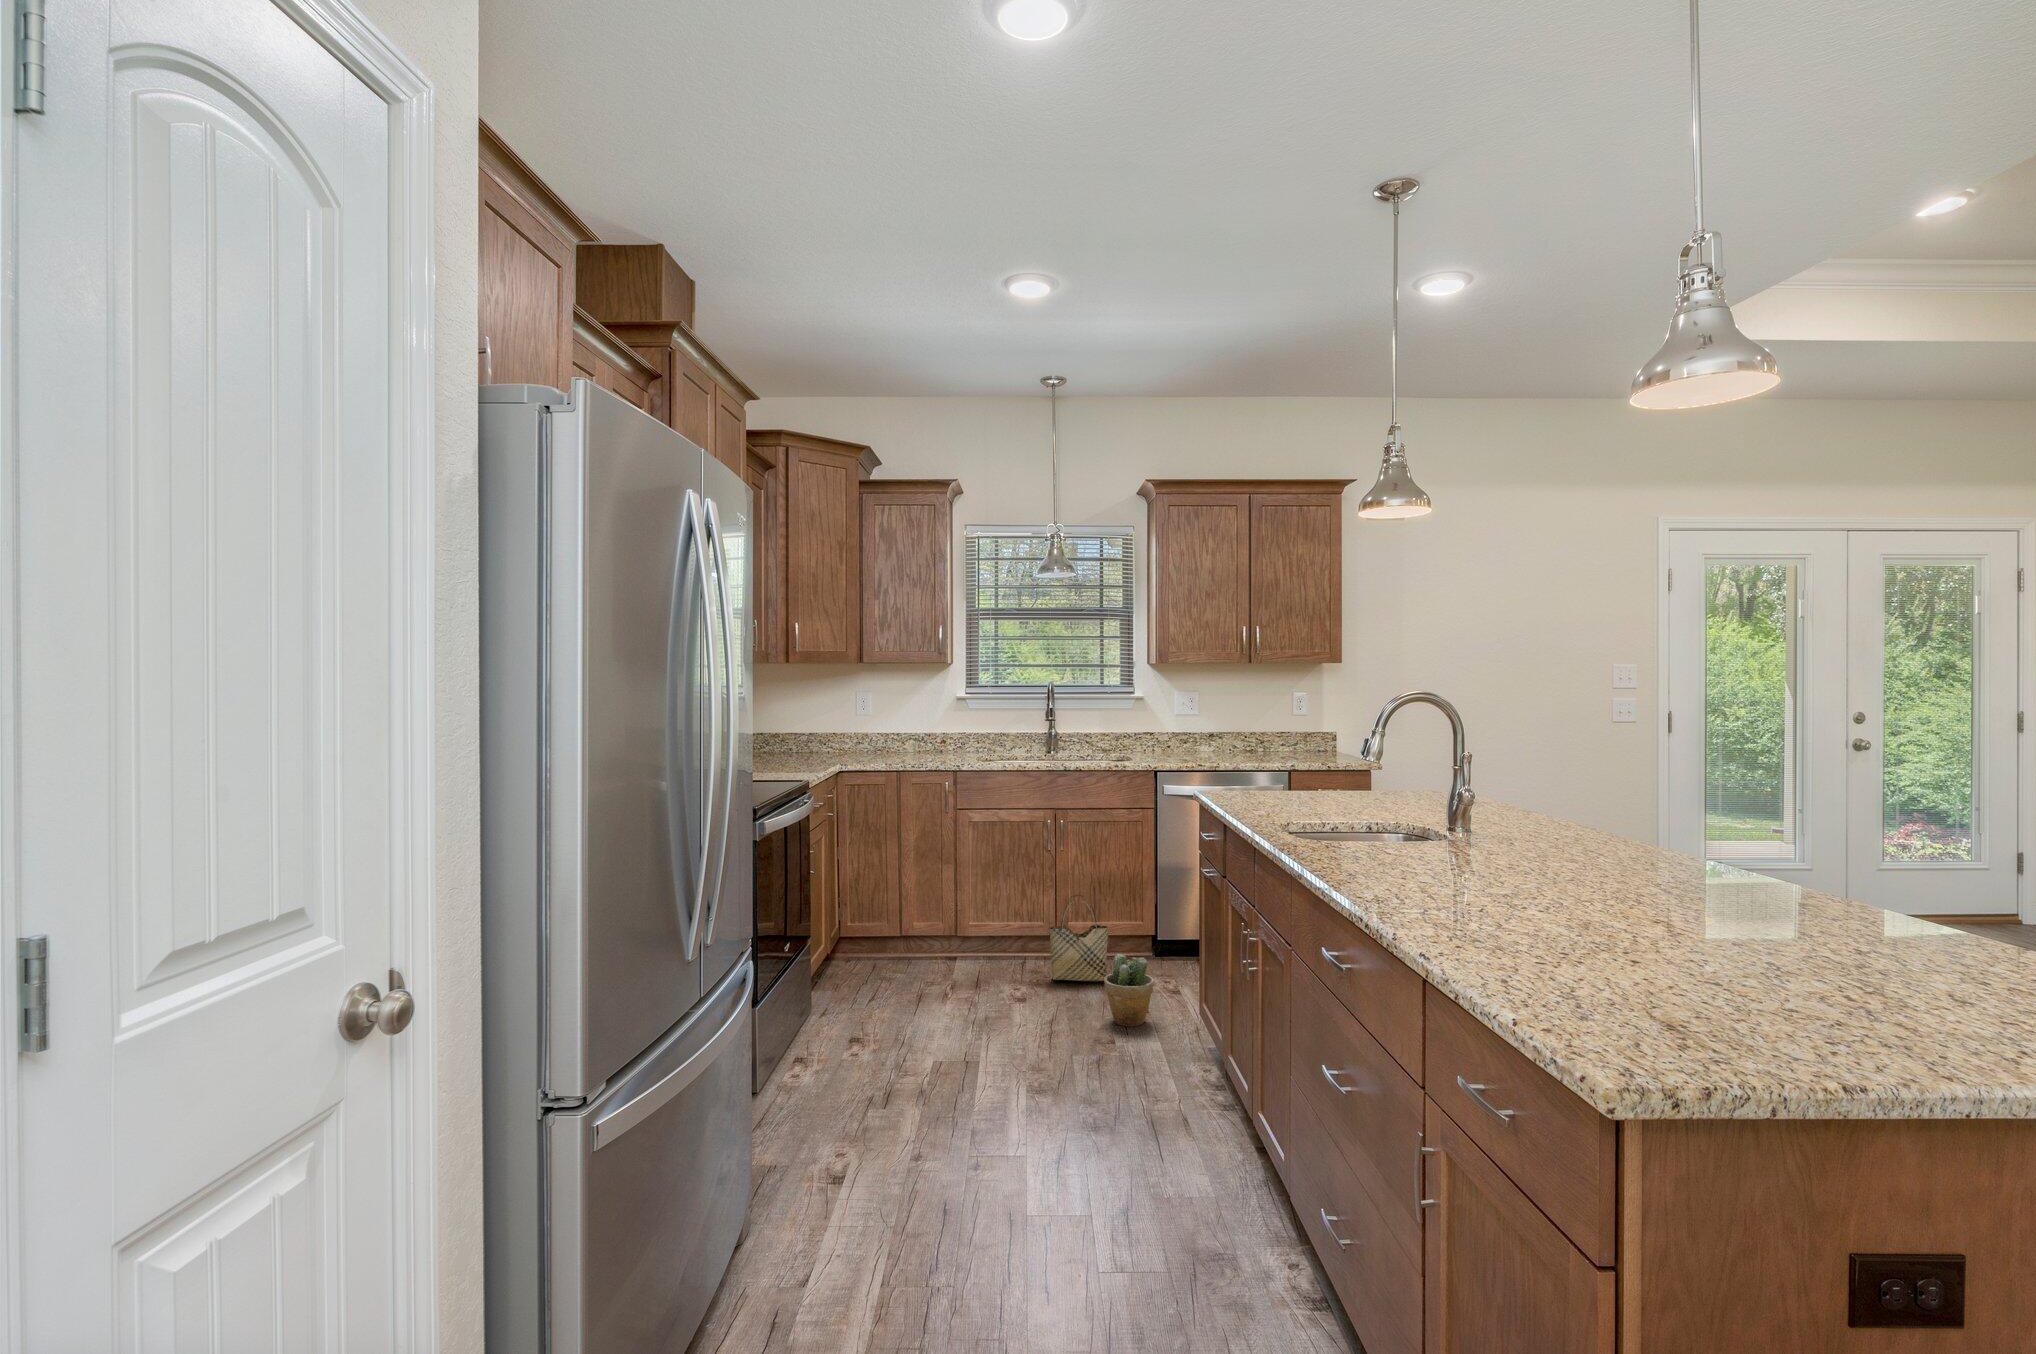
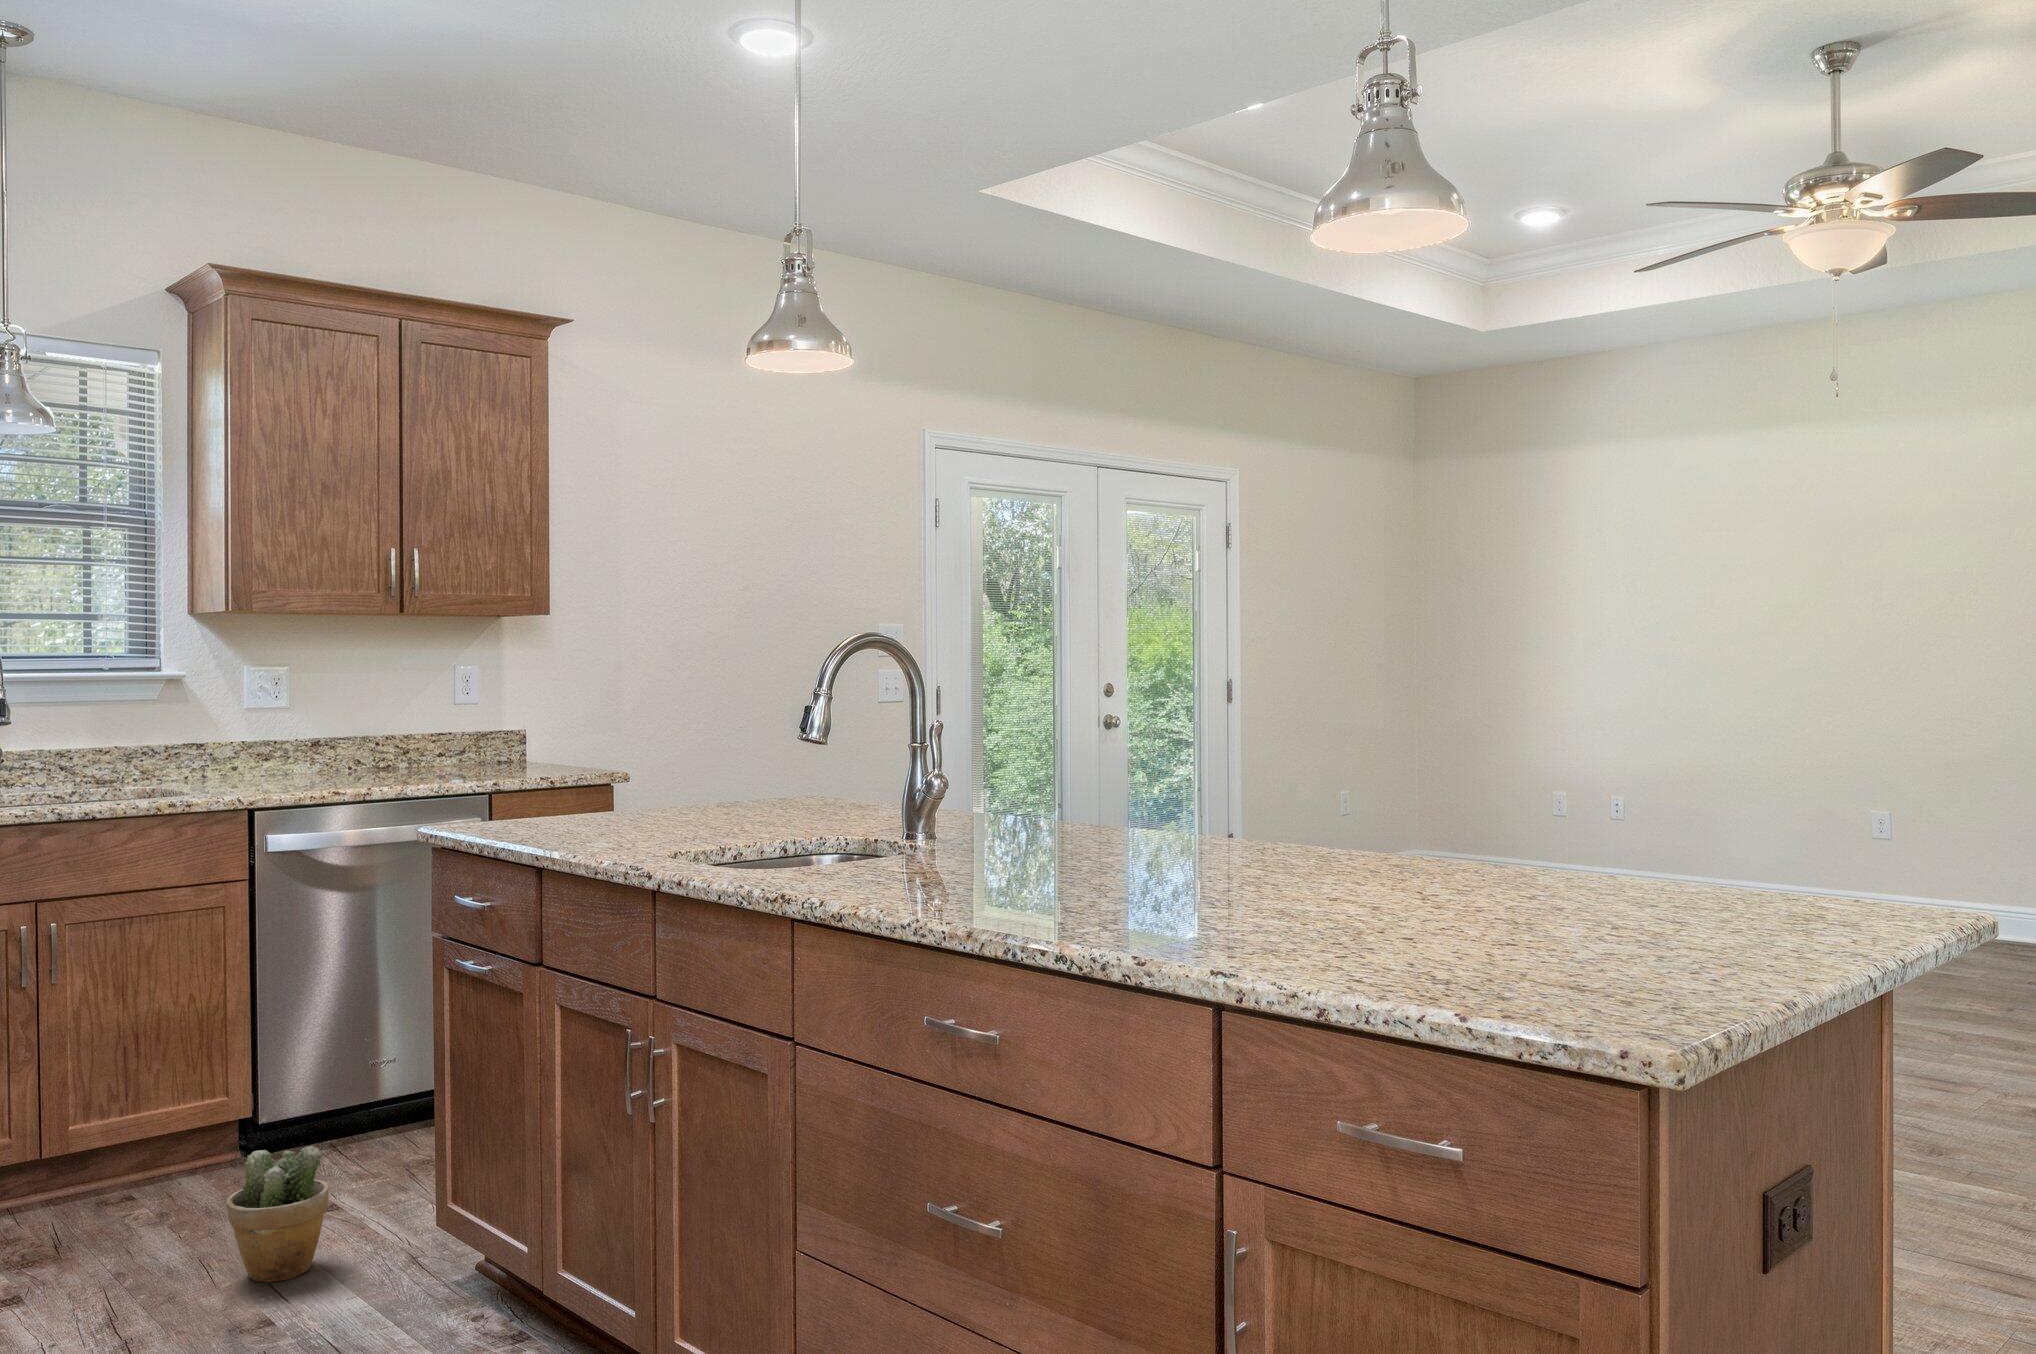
woven basket: present [1049,895,1109,981] -> none [48,1063,183,1242]

